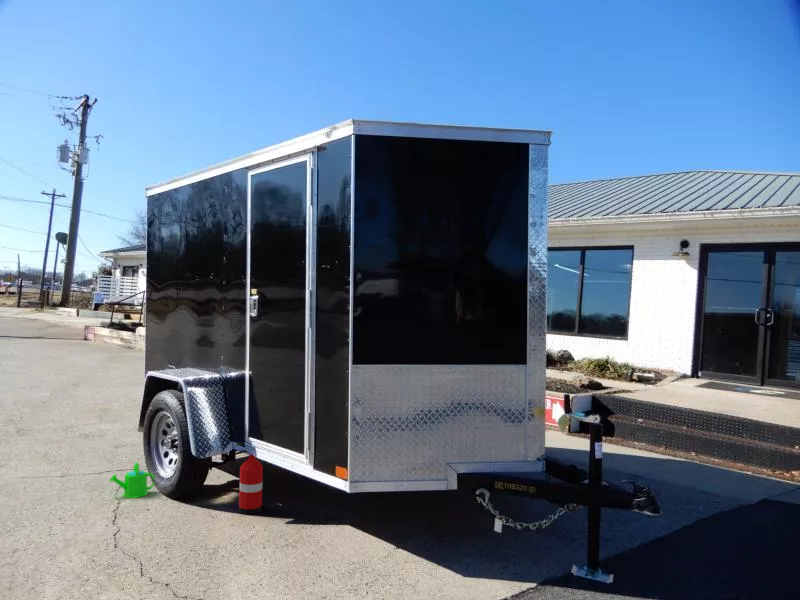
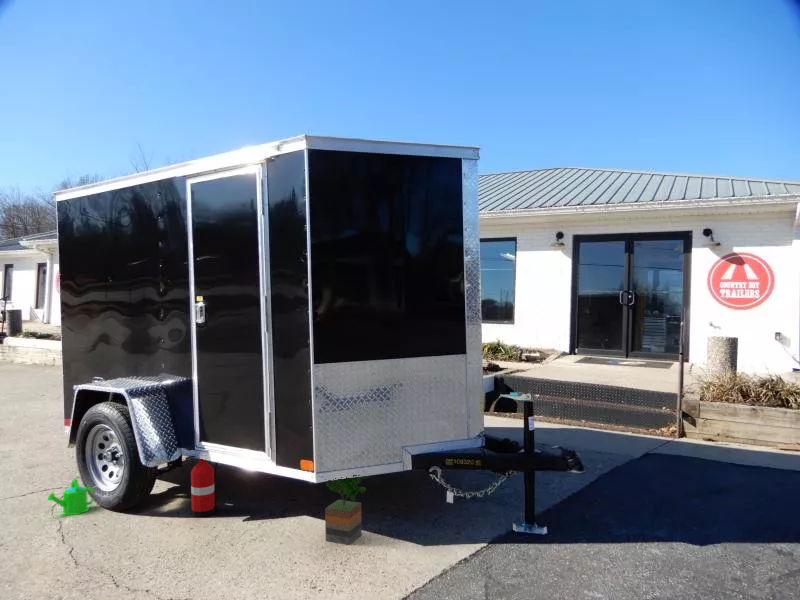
potted tree: none [360,474,412,564] -> present [325,475,368,545]

